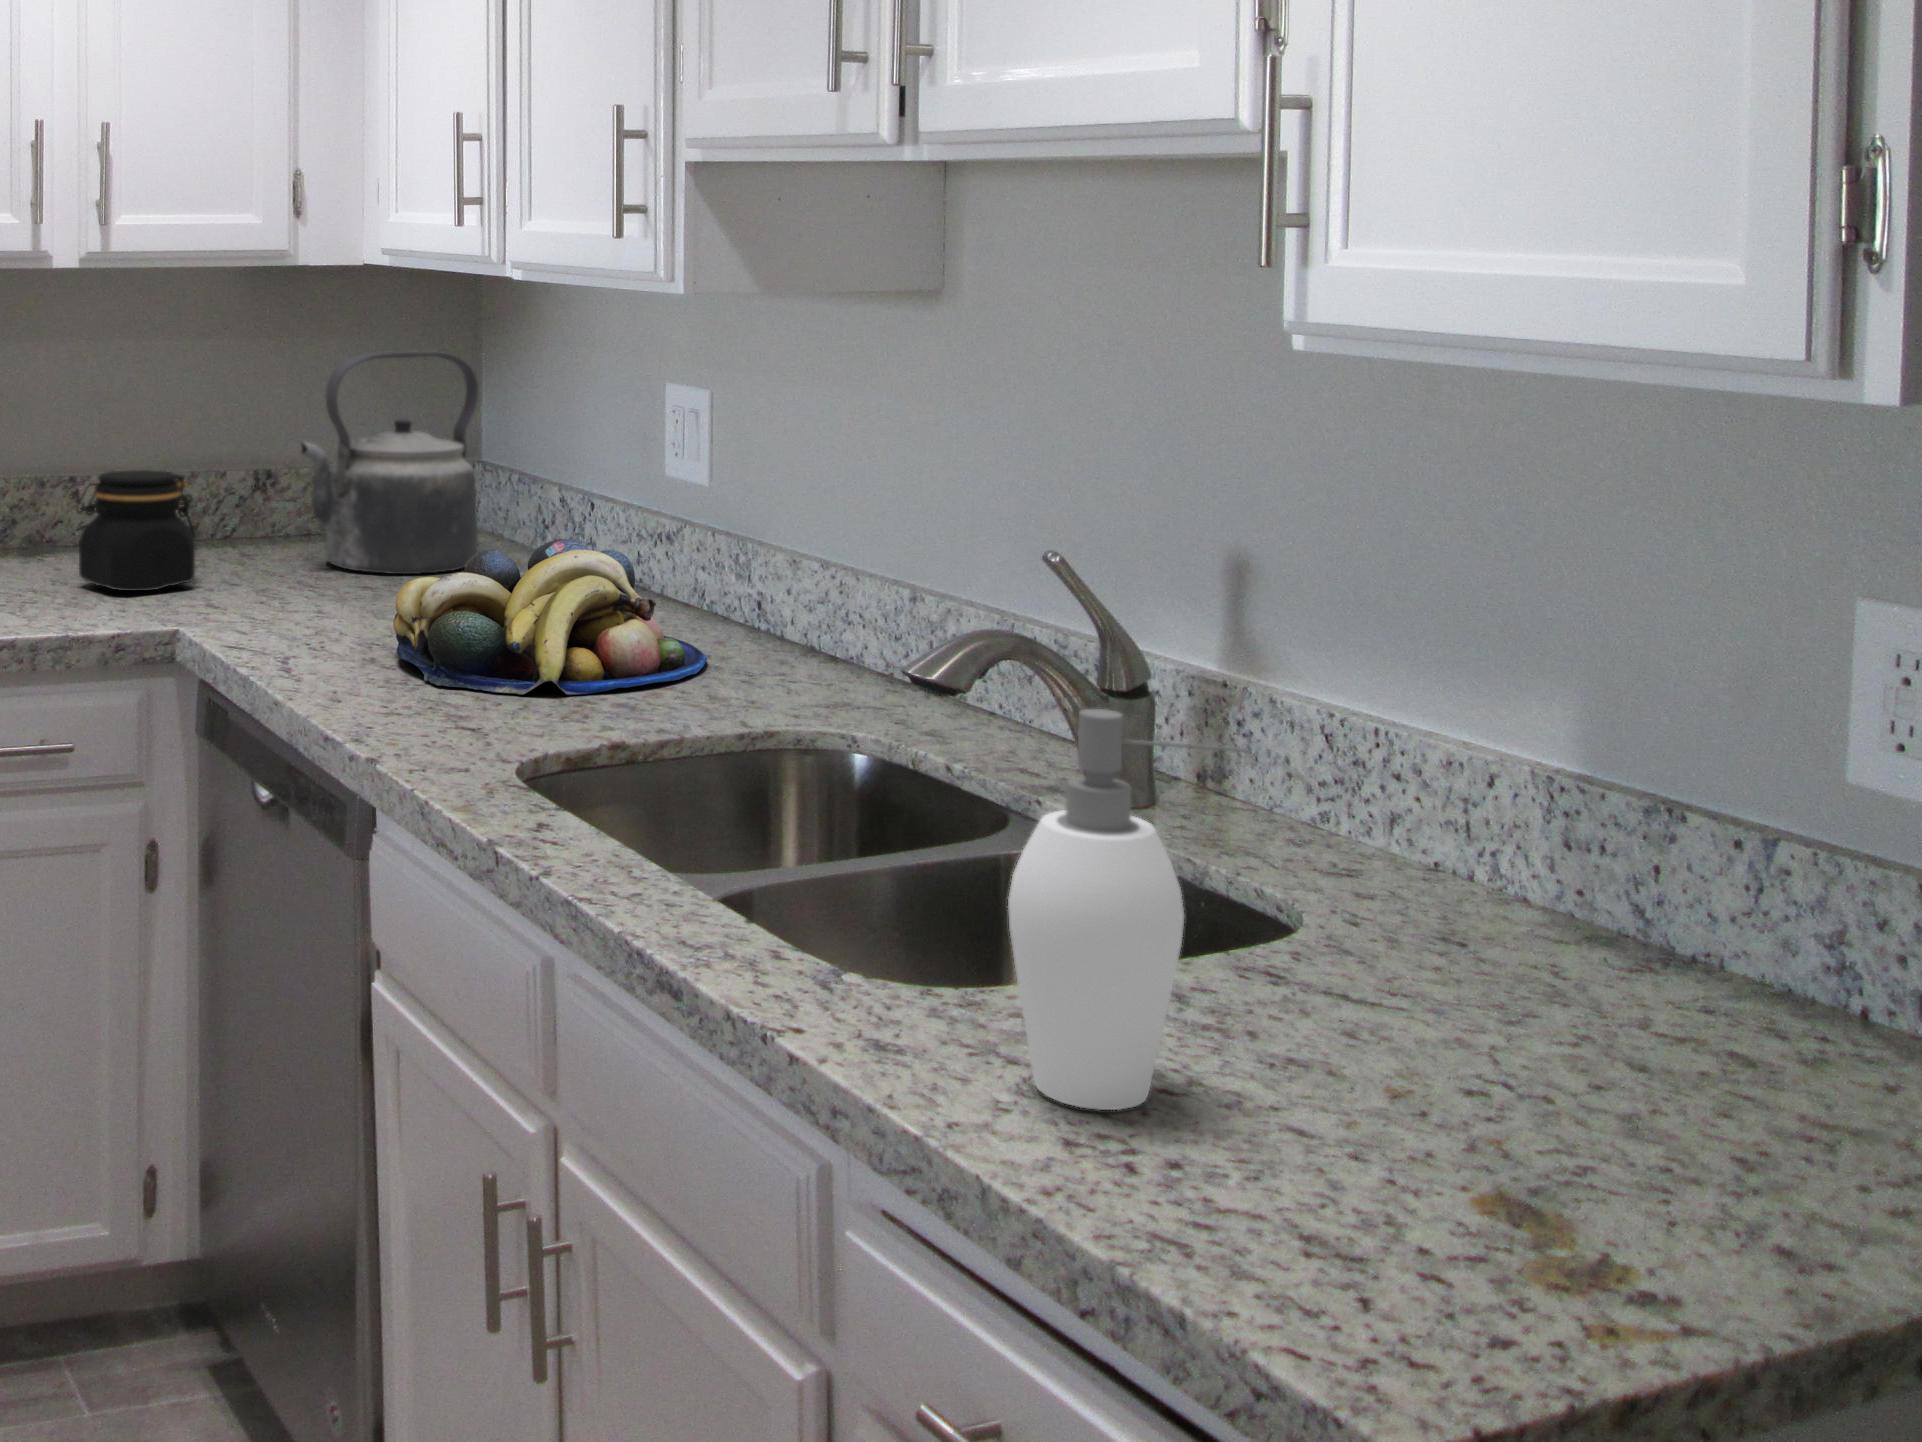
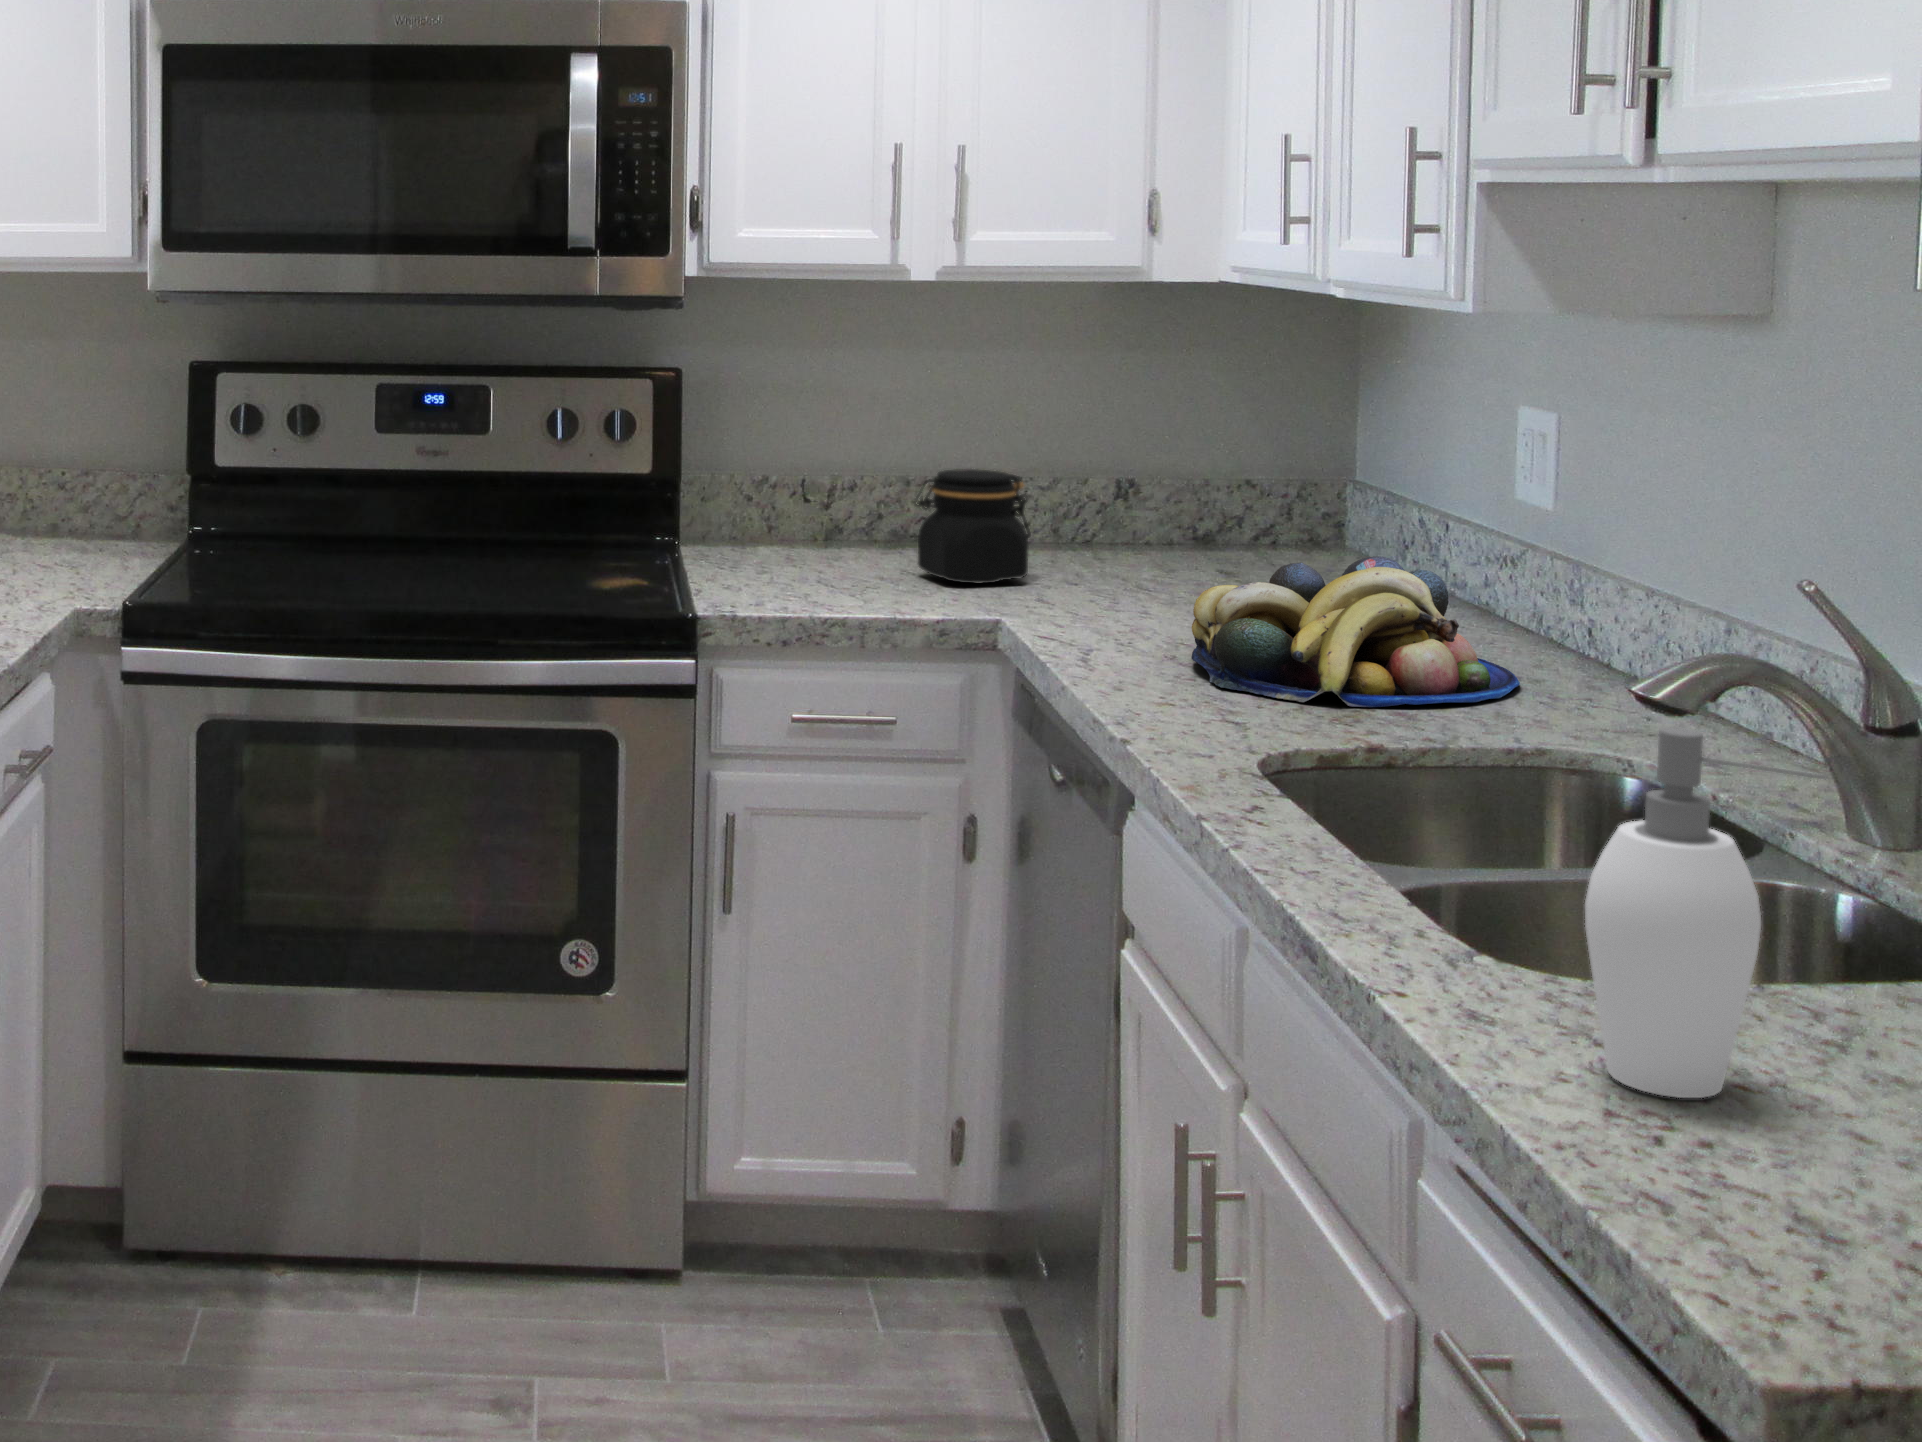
kettle: present [300,351,479,574] -> none [1140,363,1336,585]

